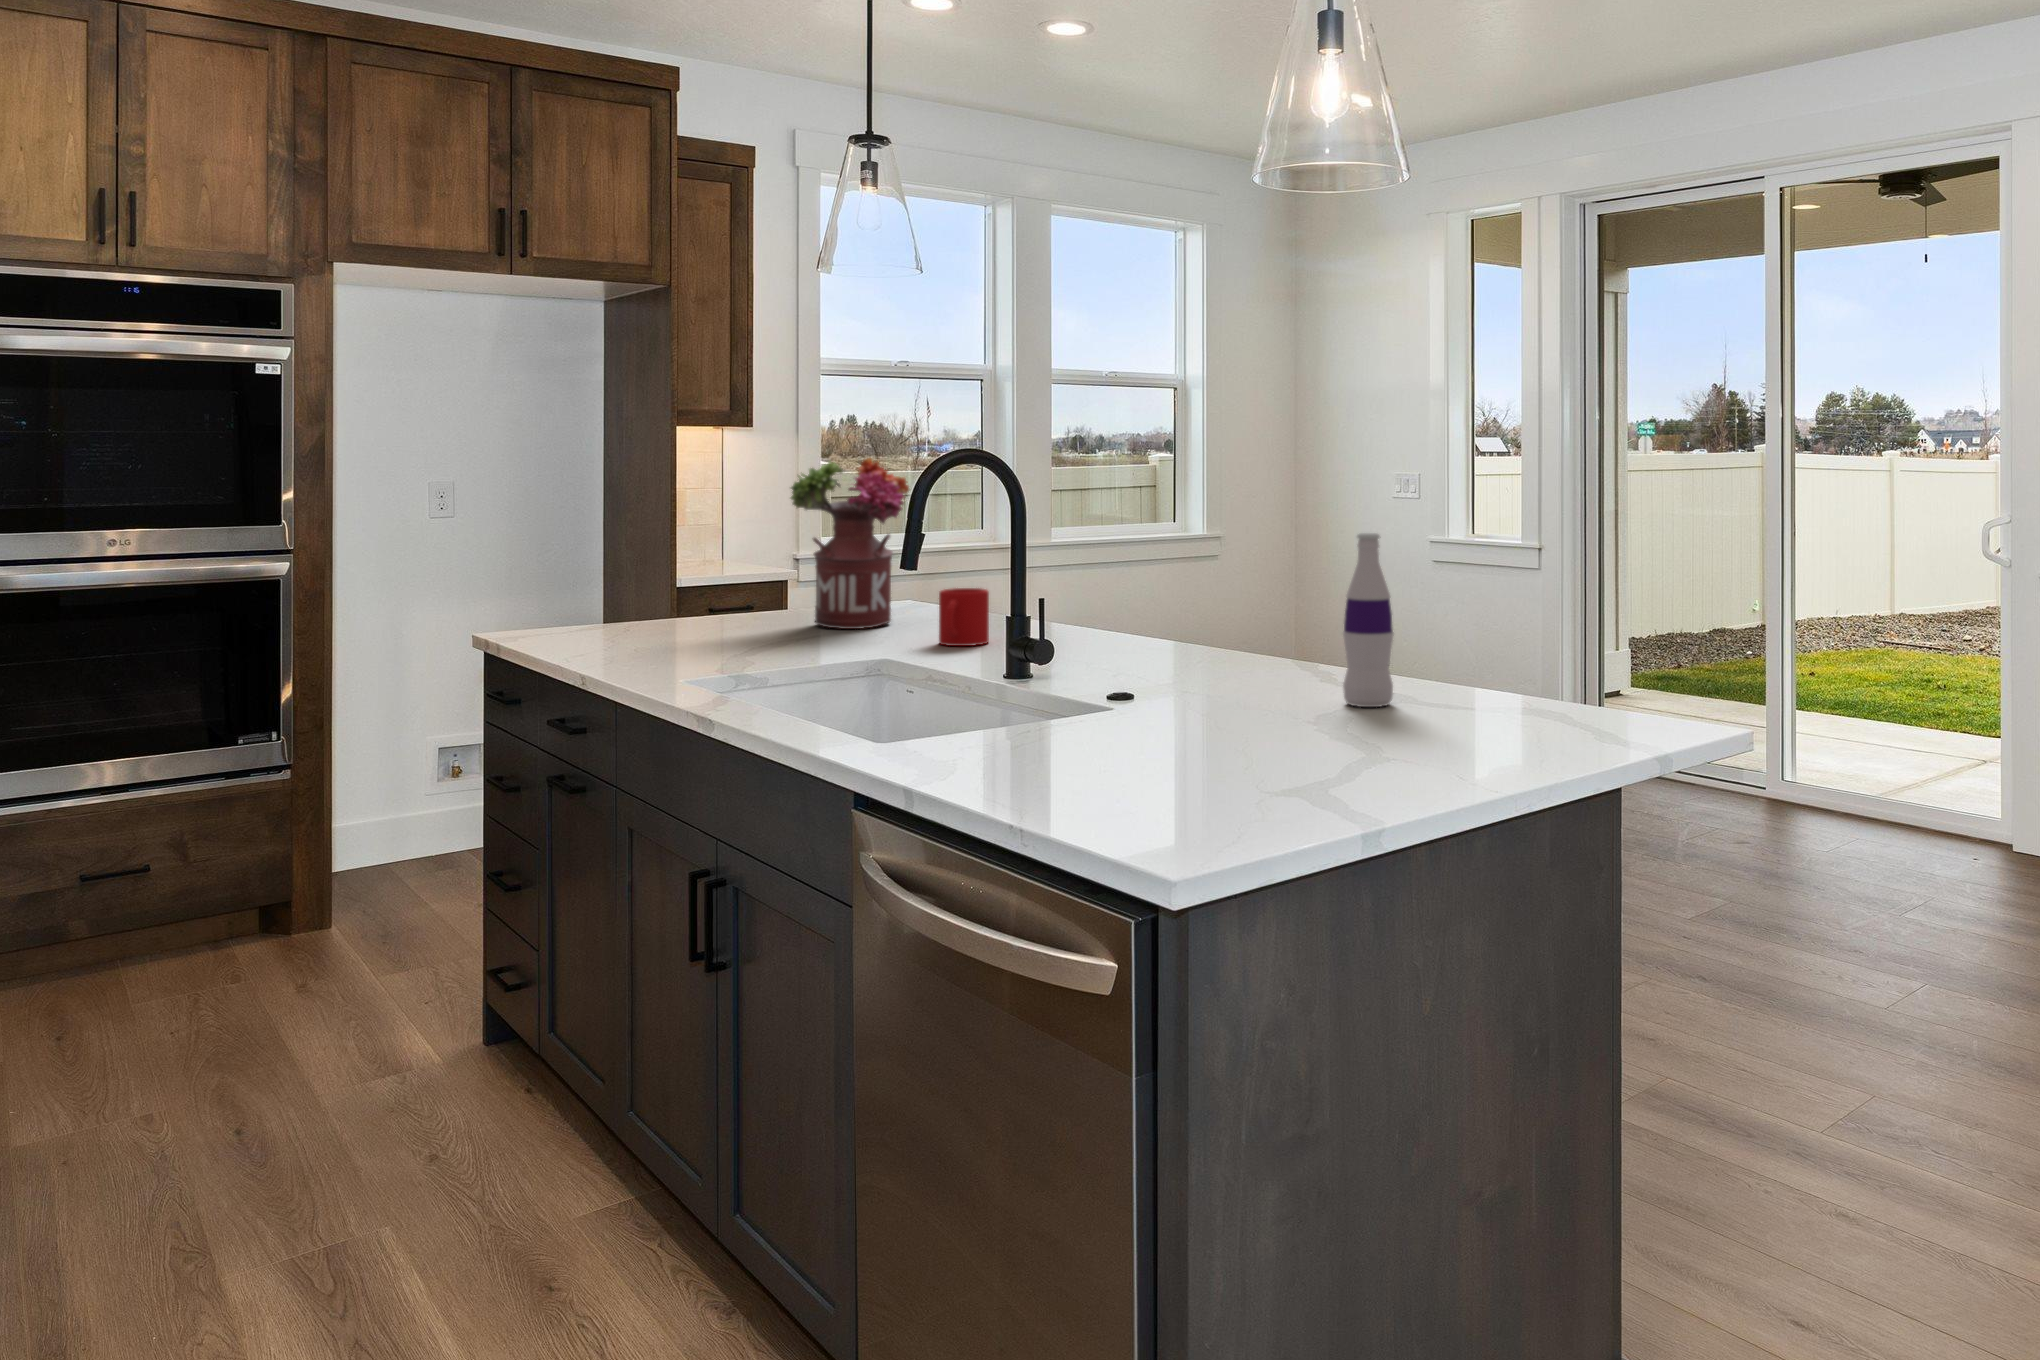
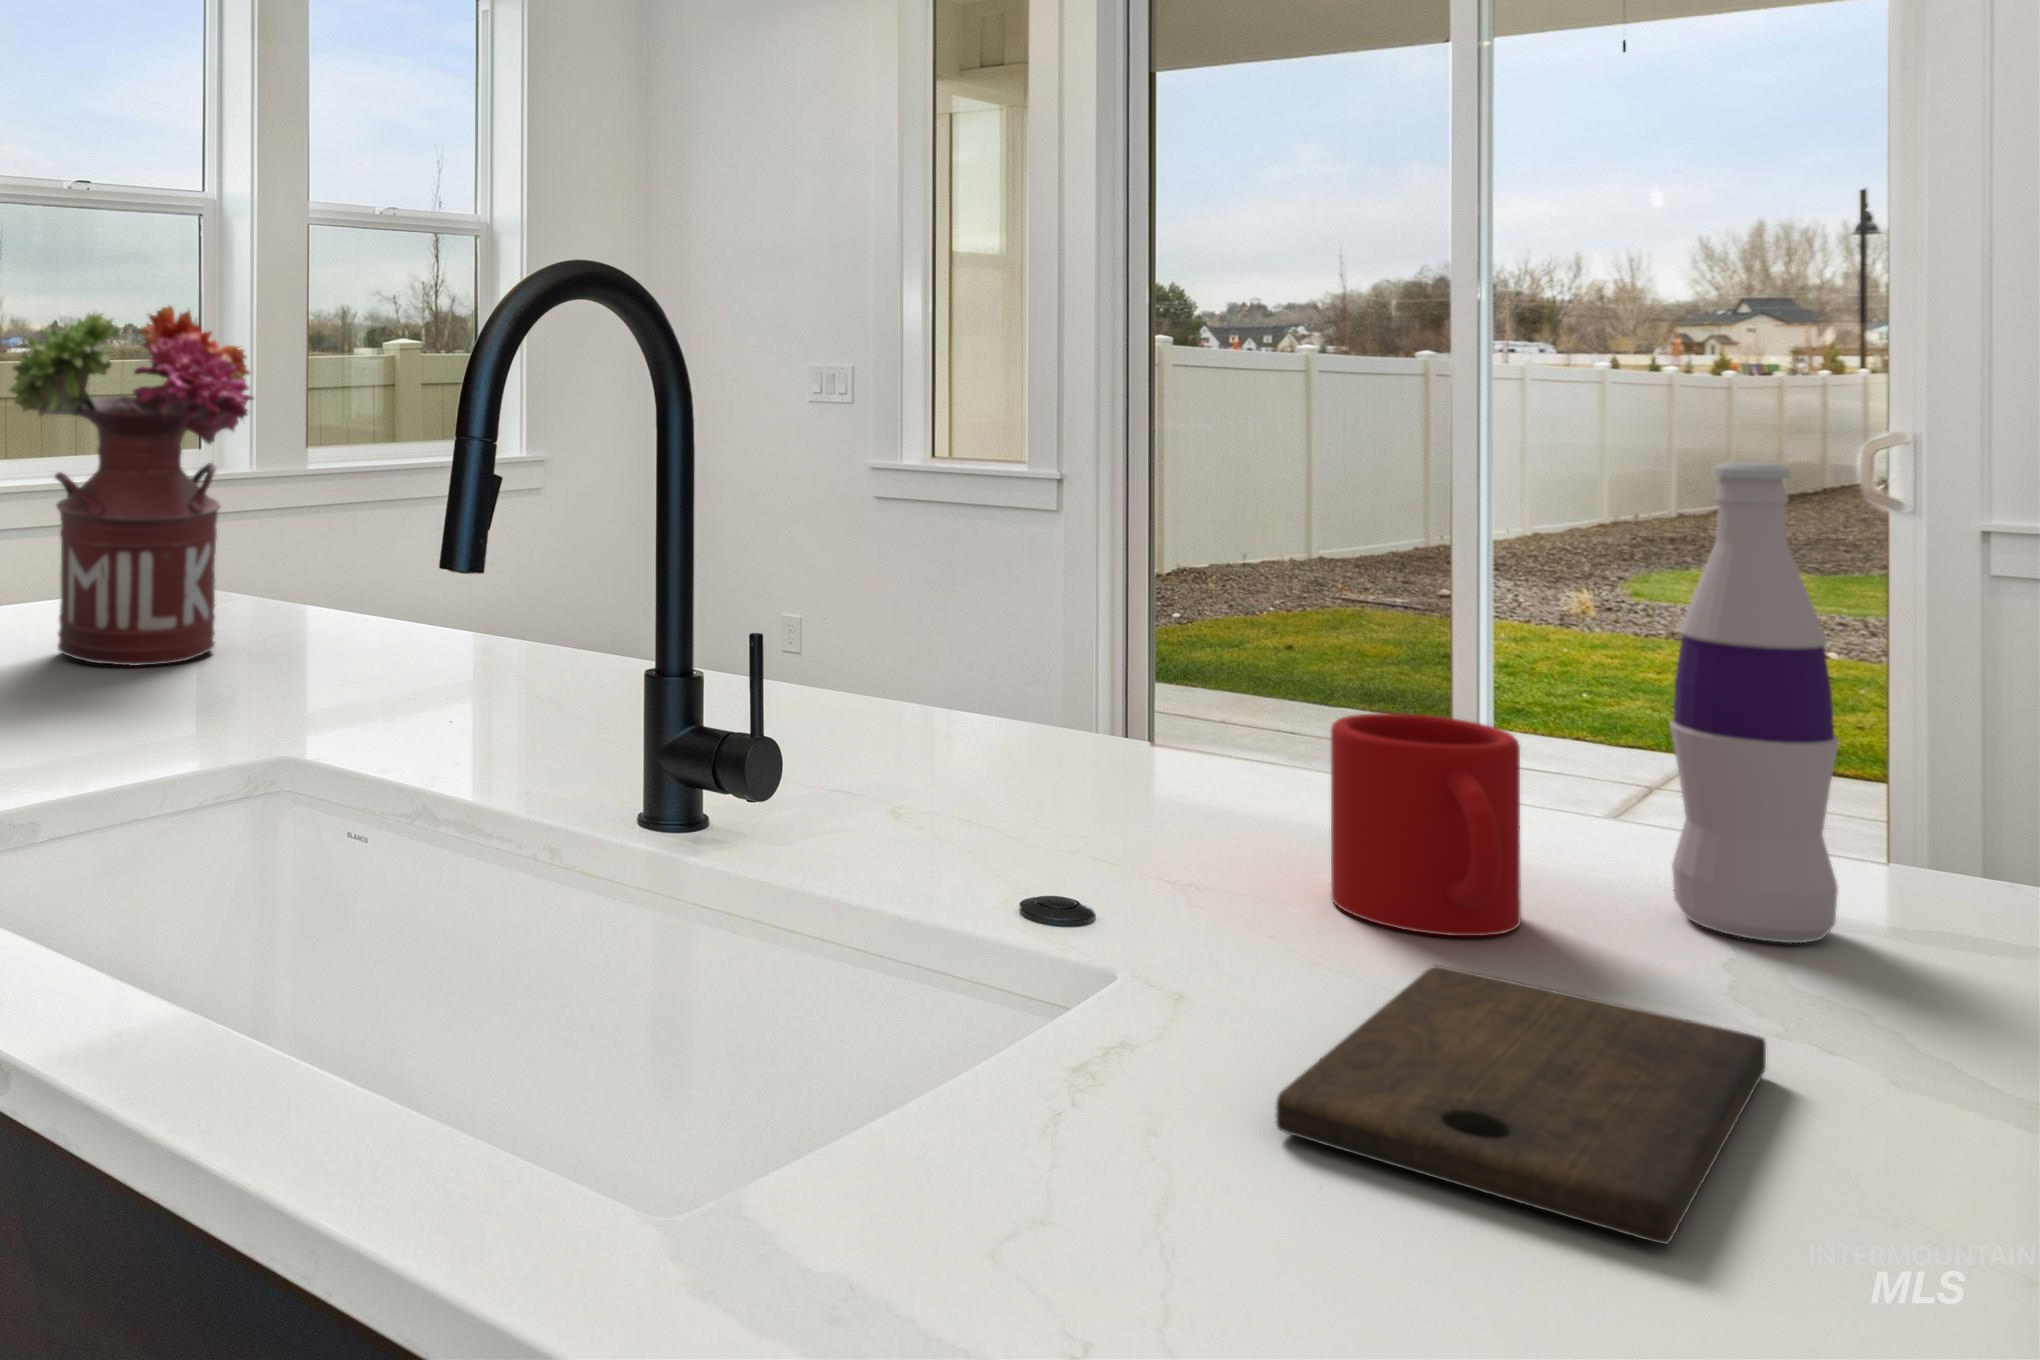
mug: present [939,588,989,646] -> present [1331,713,1521,936]
cutting board: none [1088,705,1272,749] -> present [1276,966,1766,1244]

